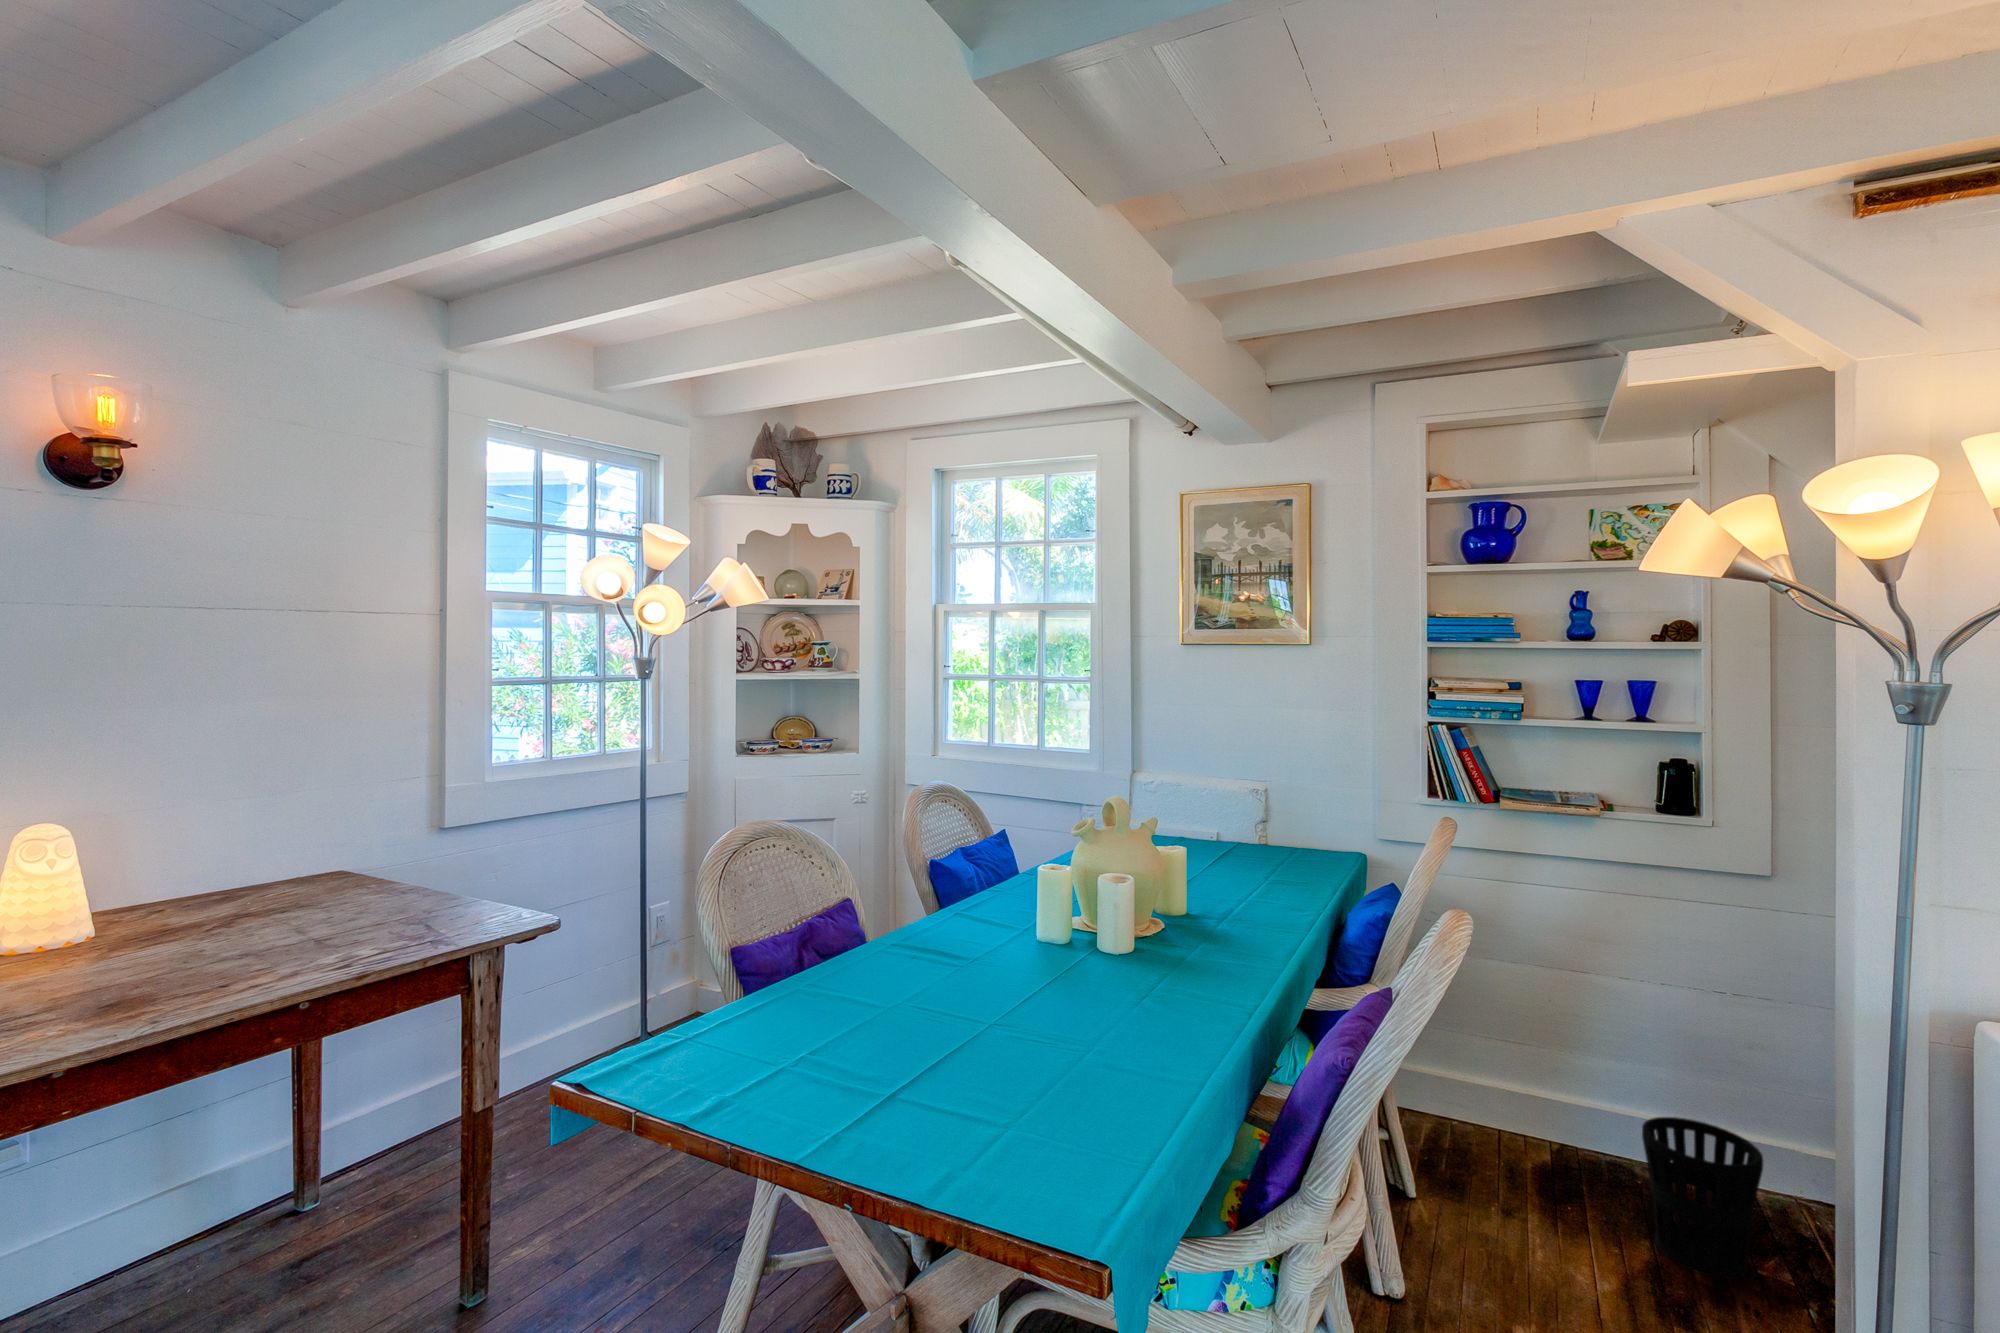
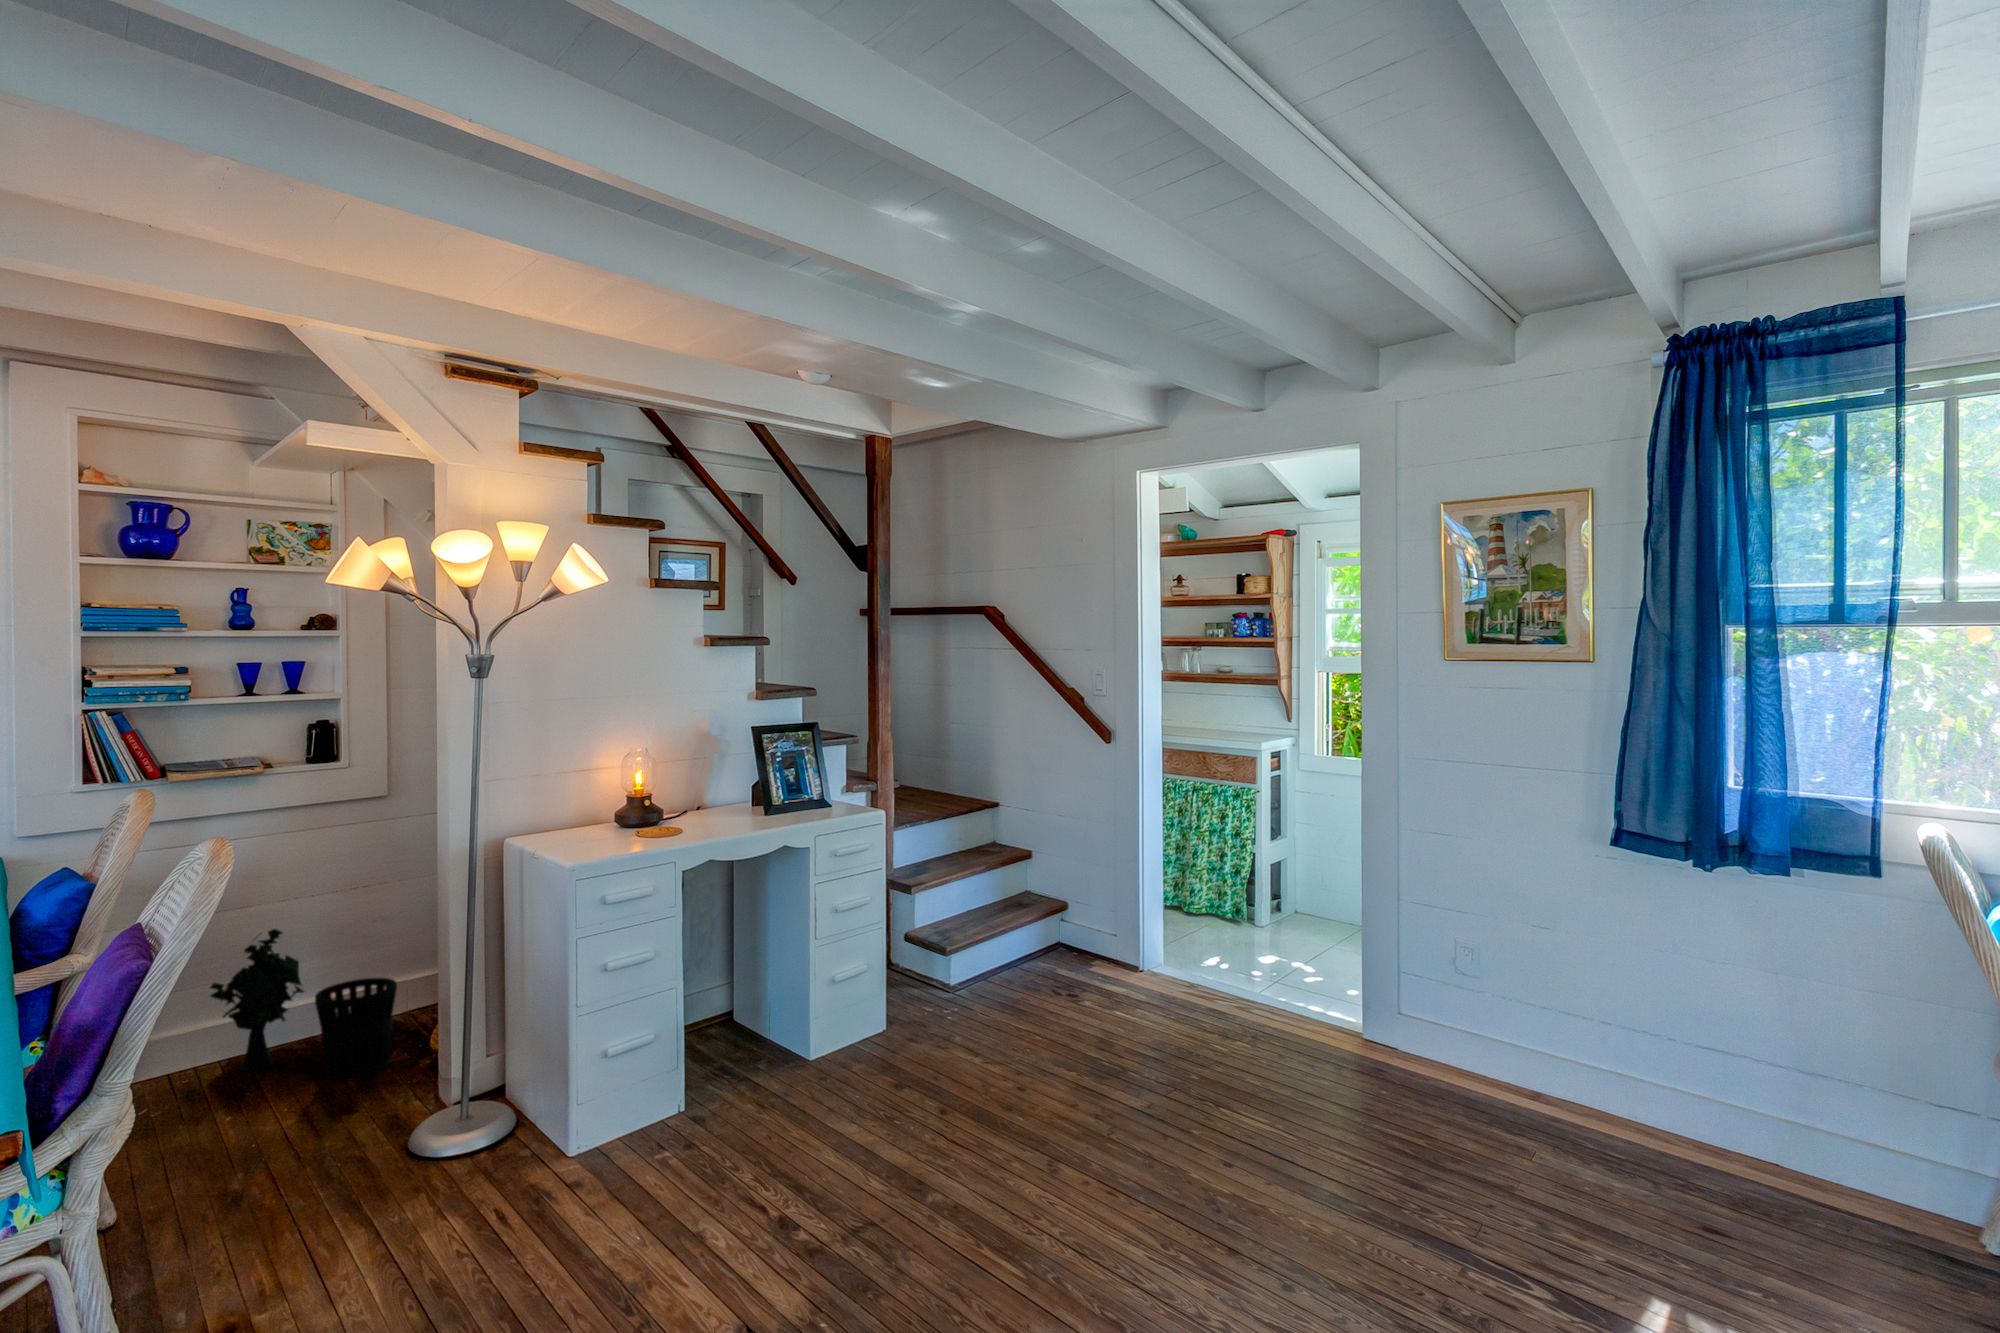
decorative plant: none [1527,1007,1642,1176] -> present [210,929,304,1071]

